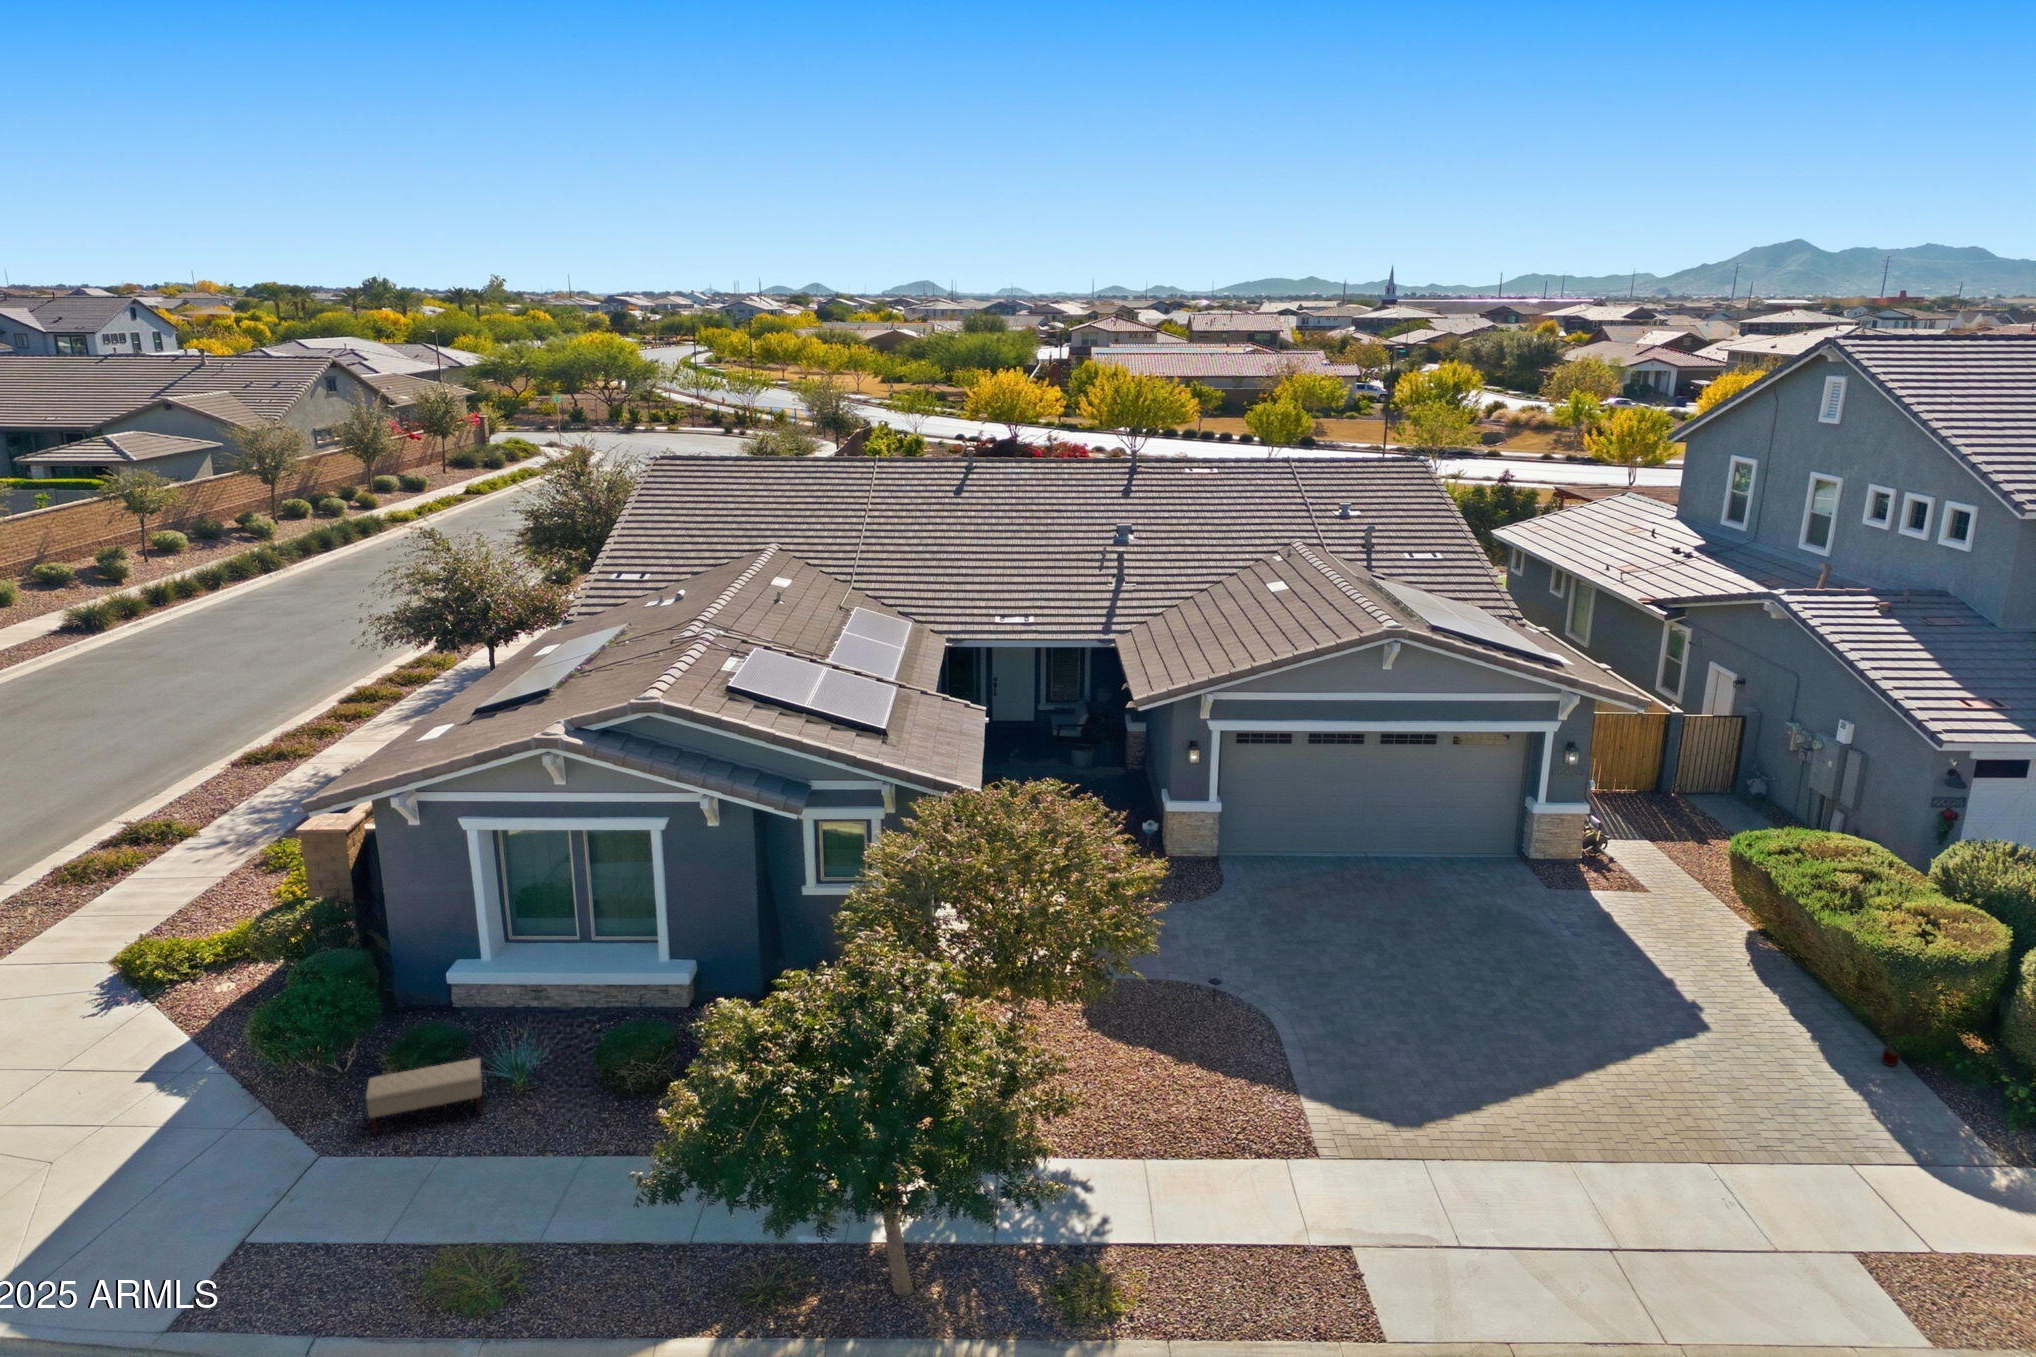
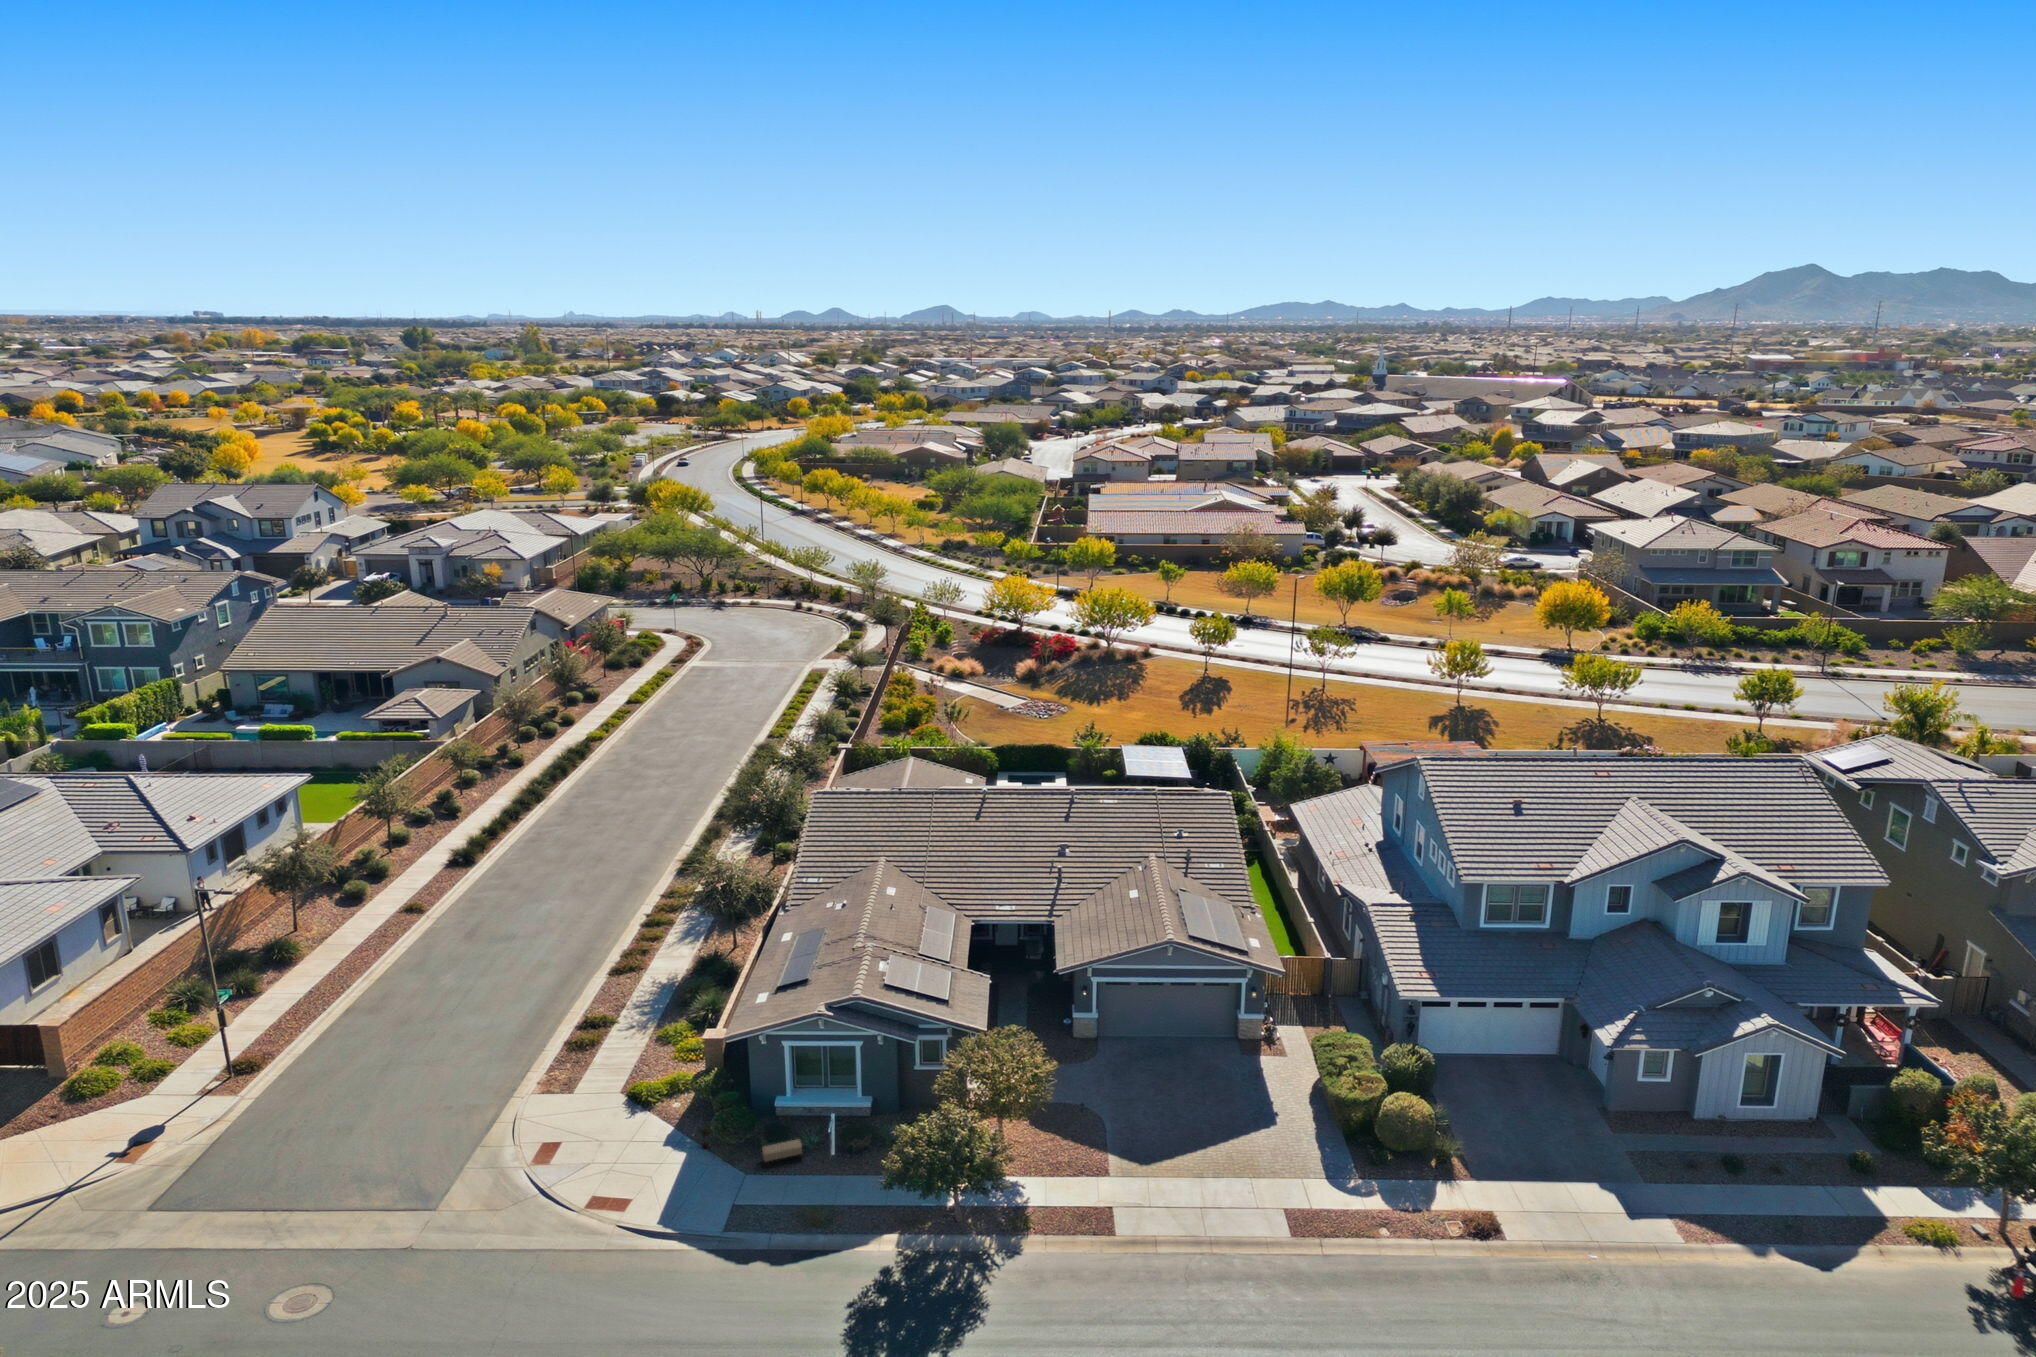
potted tree: present [1867,1001,1932,1066] -> present [698,1124,714,1148]

